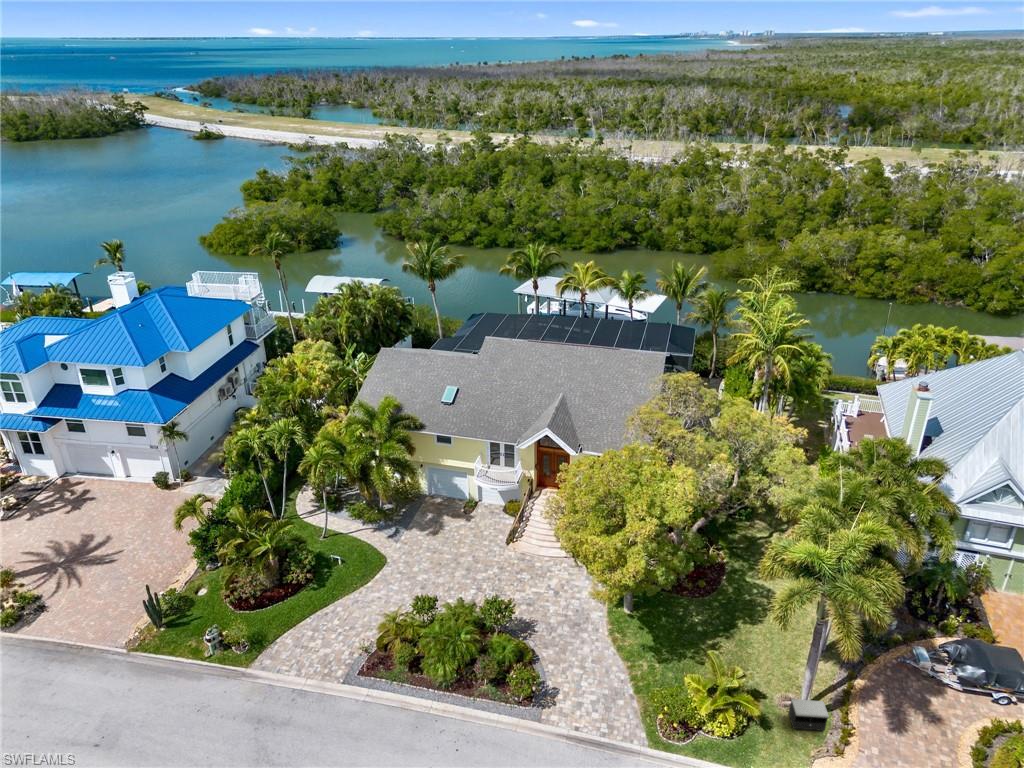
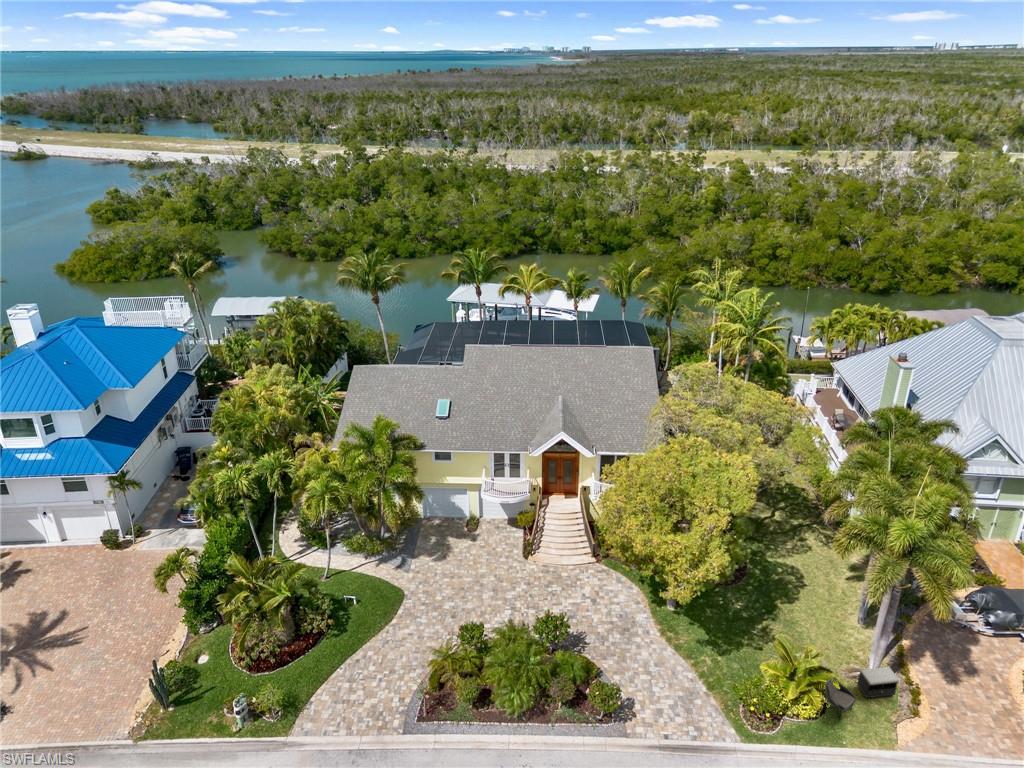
lounge chair: none [741,701,777,745] -> present [825,677,856,720]

